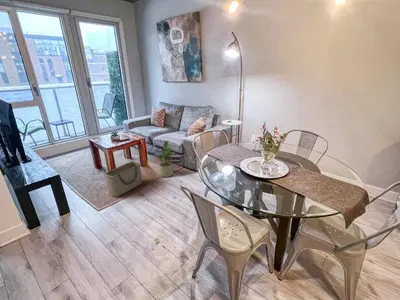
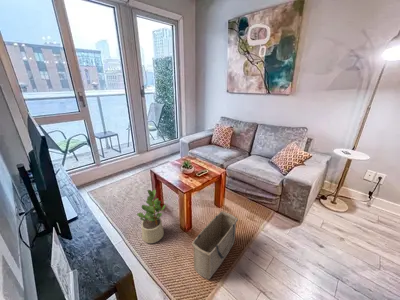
potted plant: present [157,140,175,177] -> present [137,190,166,243]

